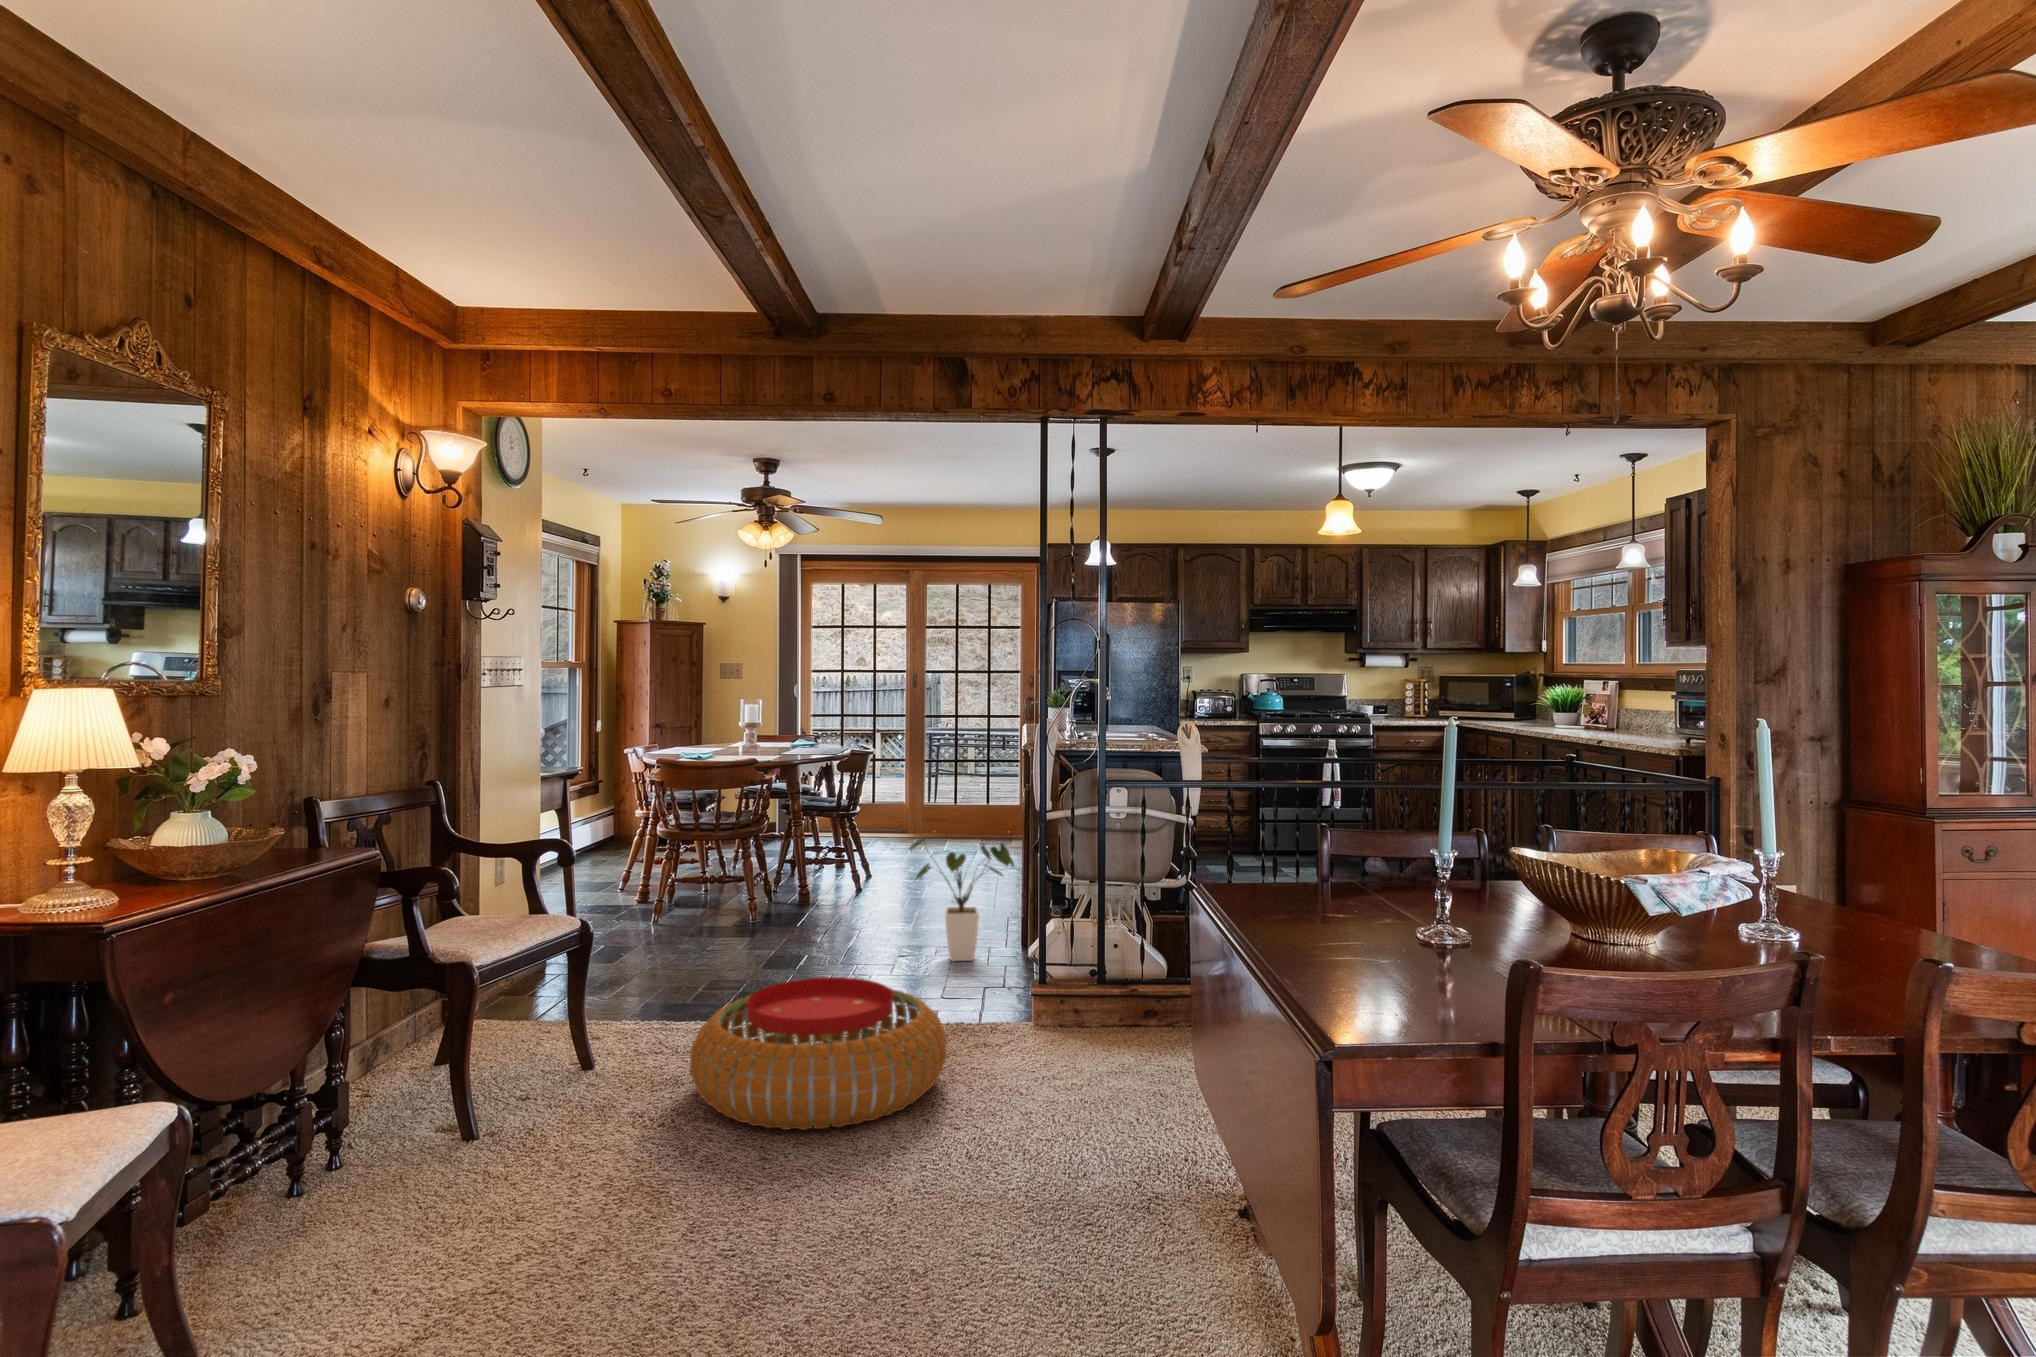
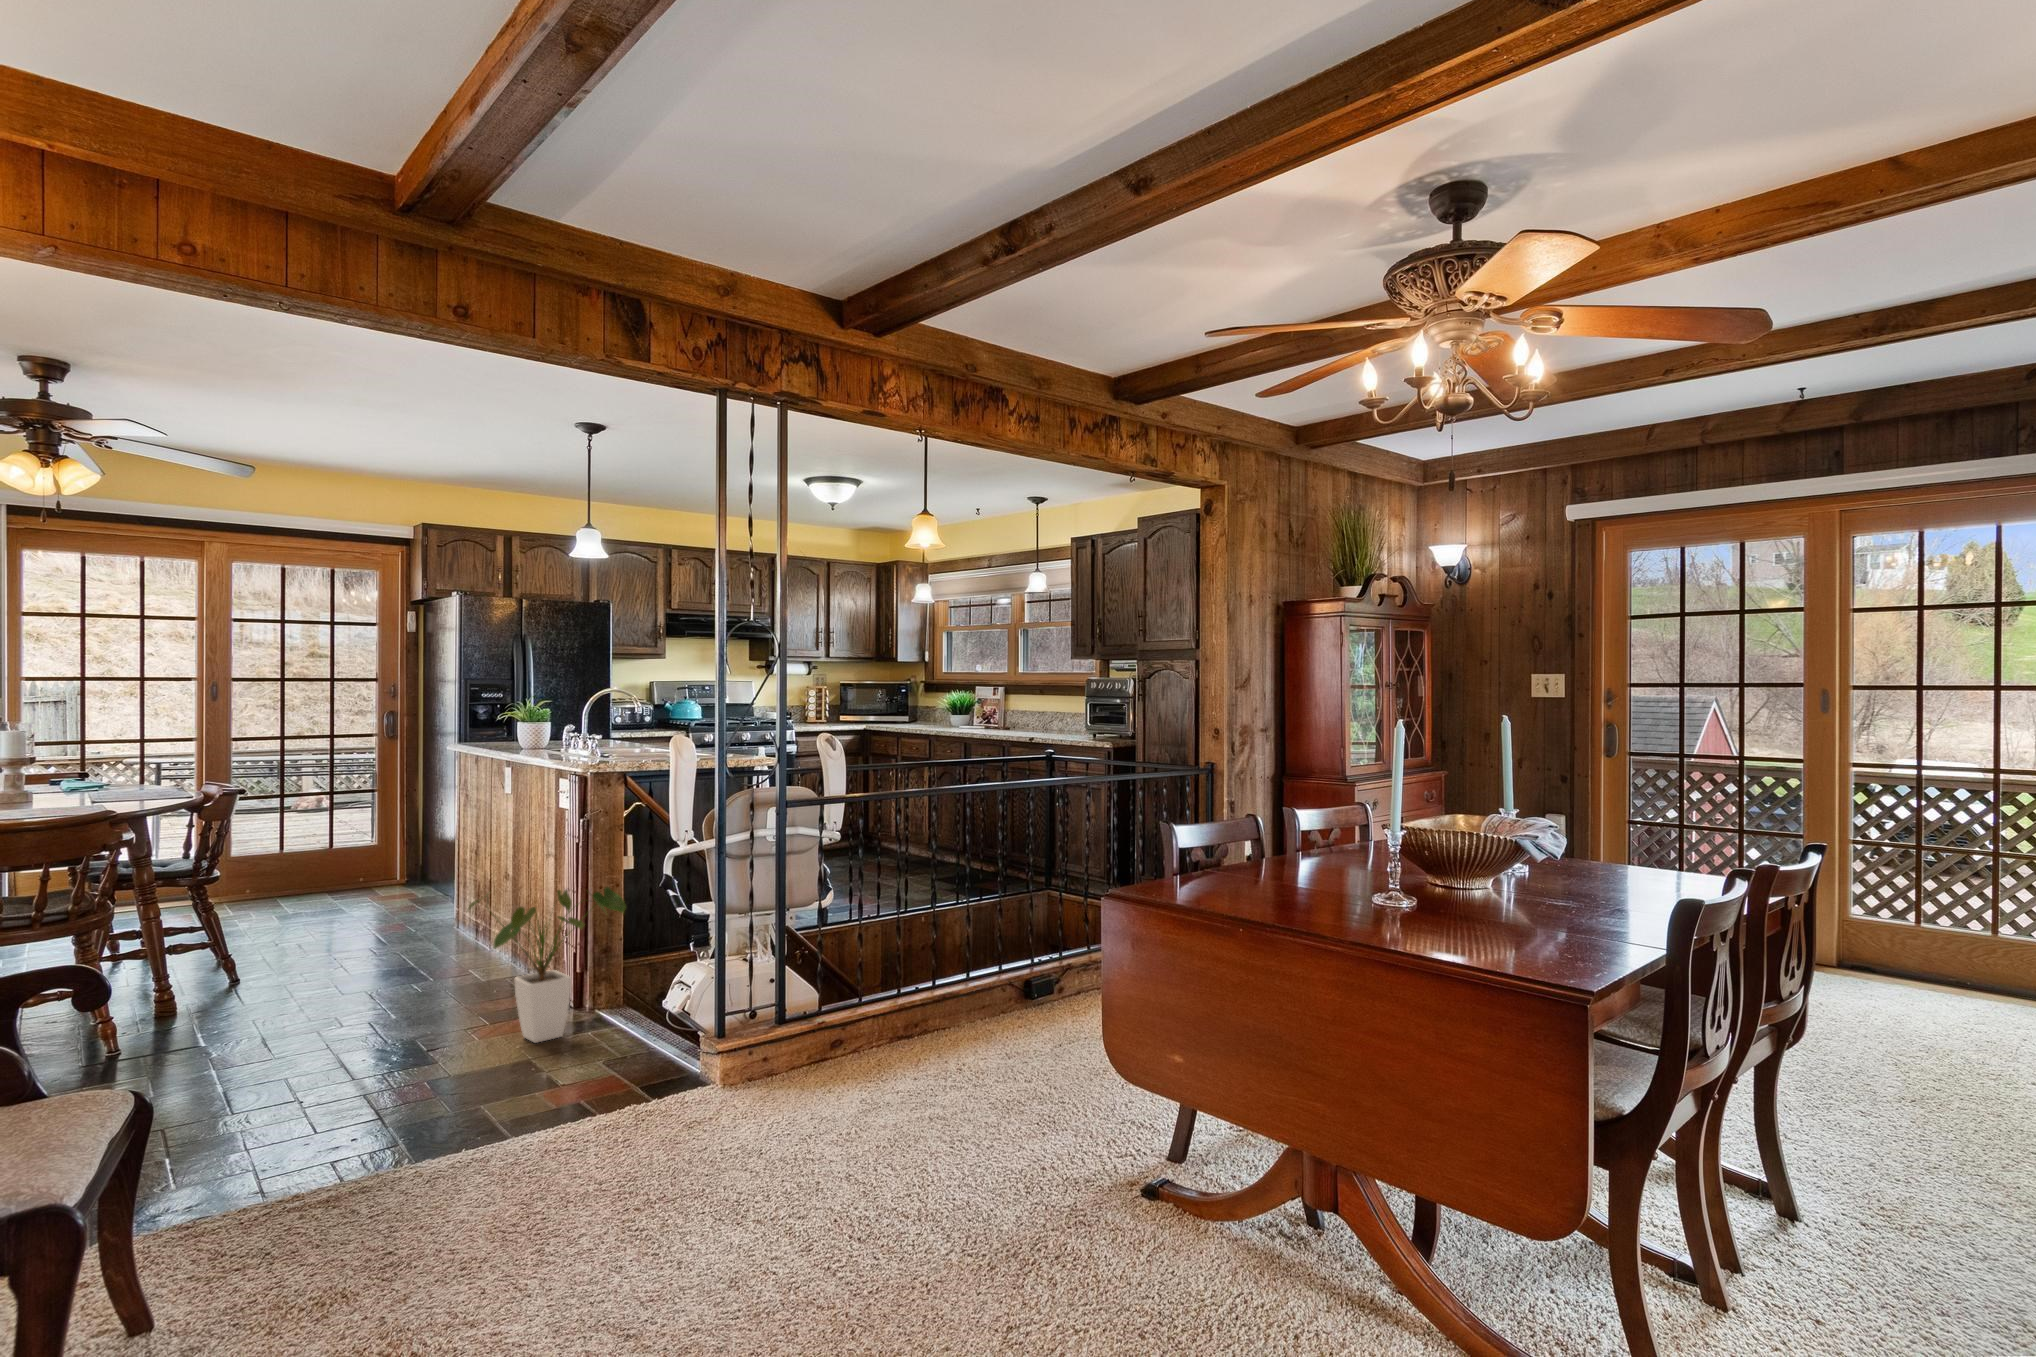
pouf: present [690,977,947,1130] -> none [427,1073,780,1300]

